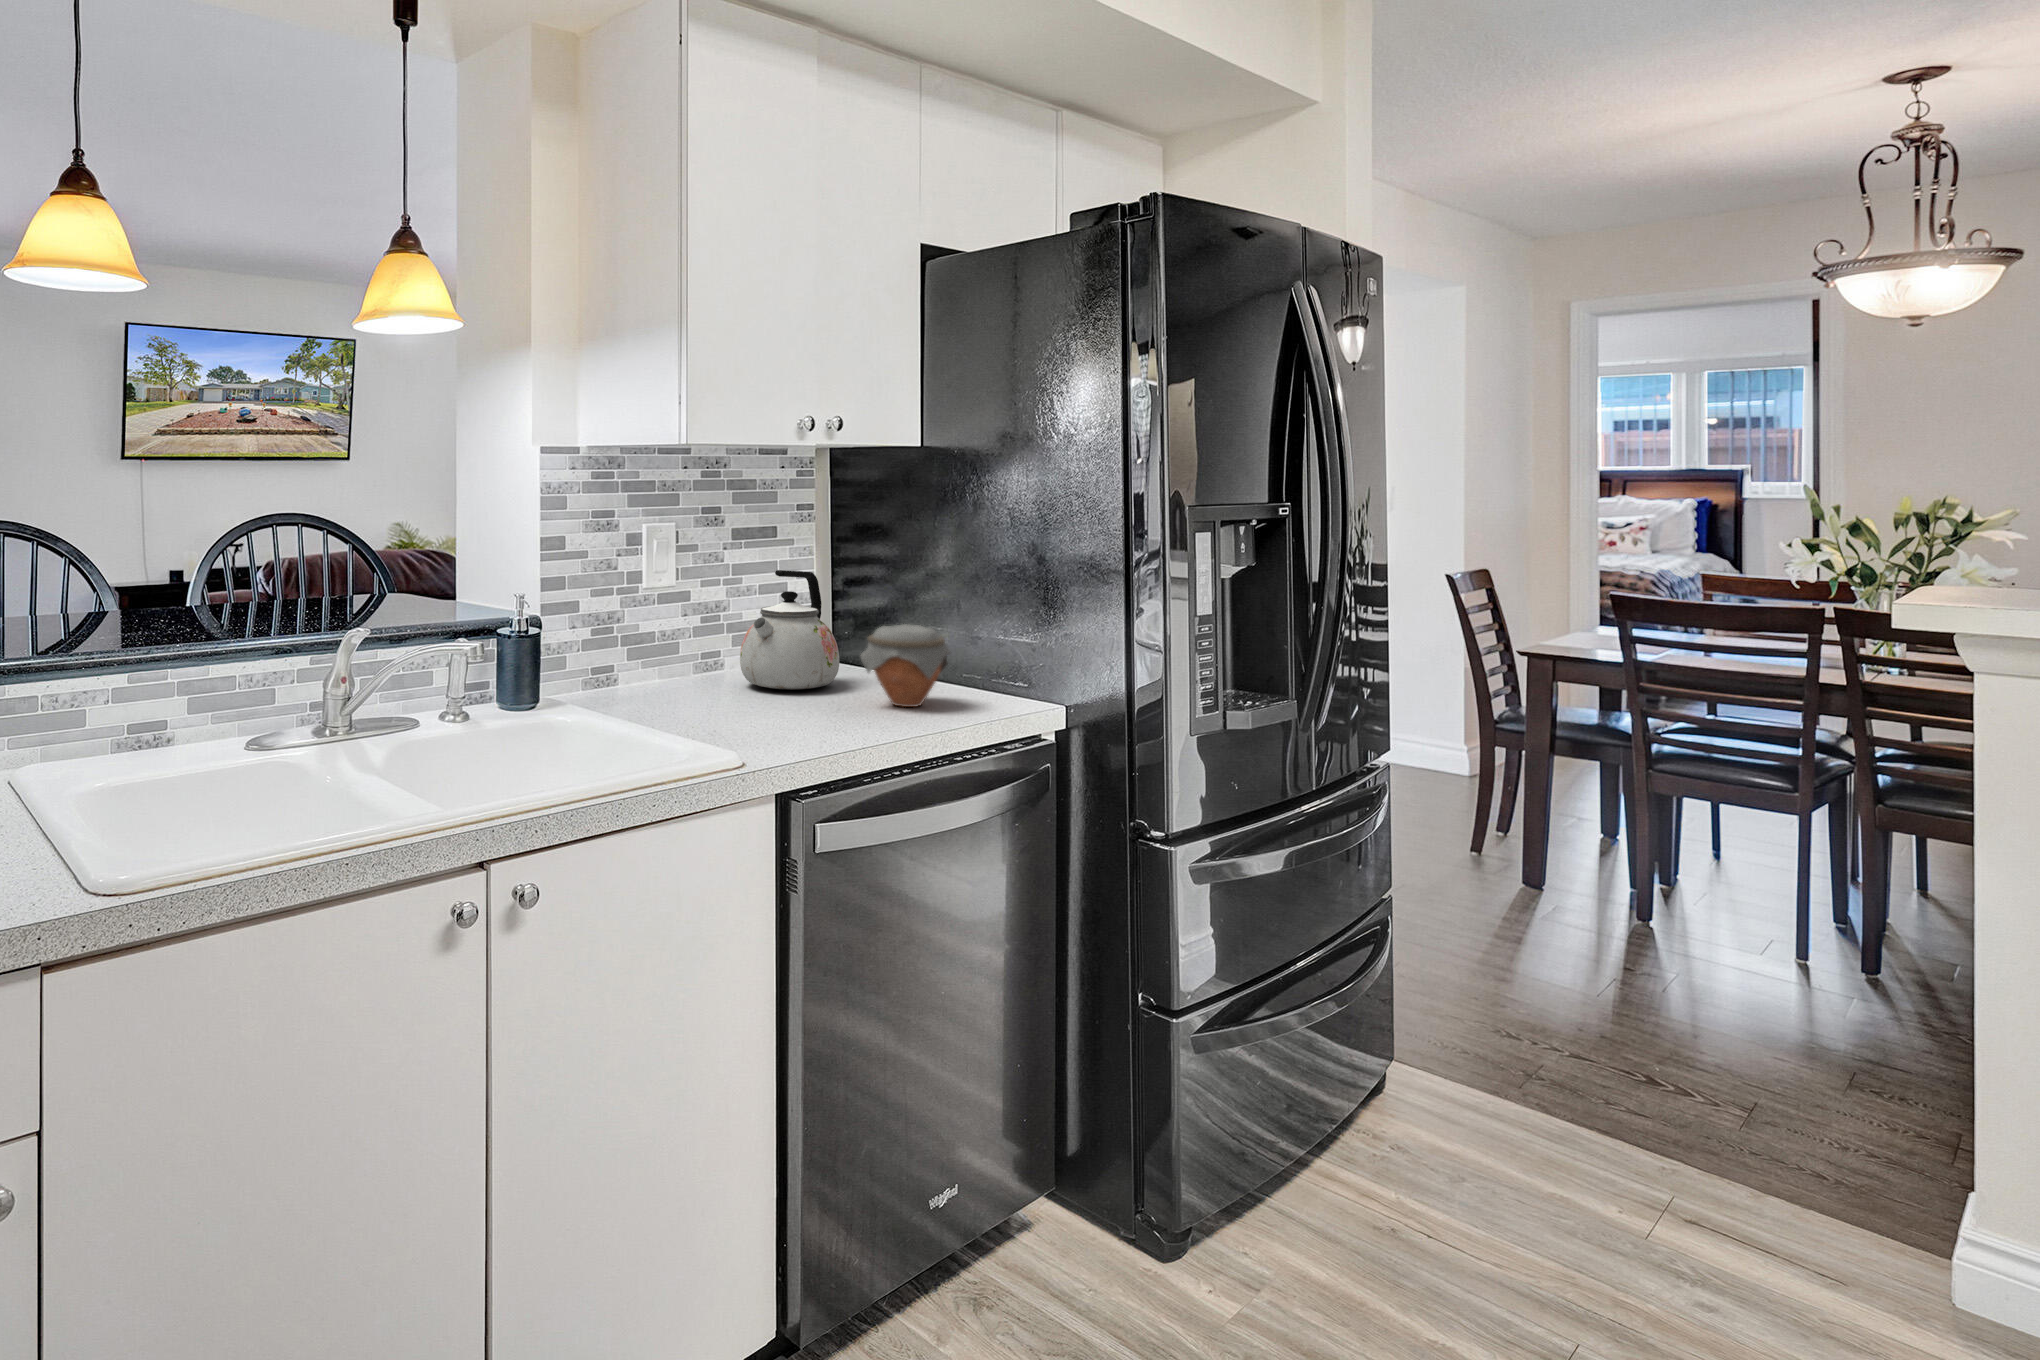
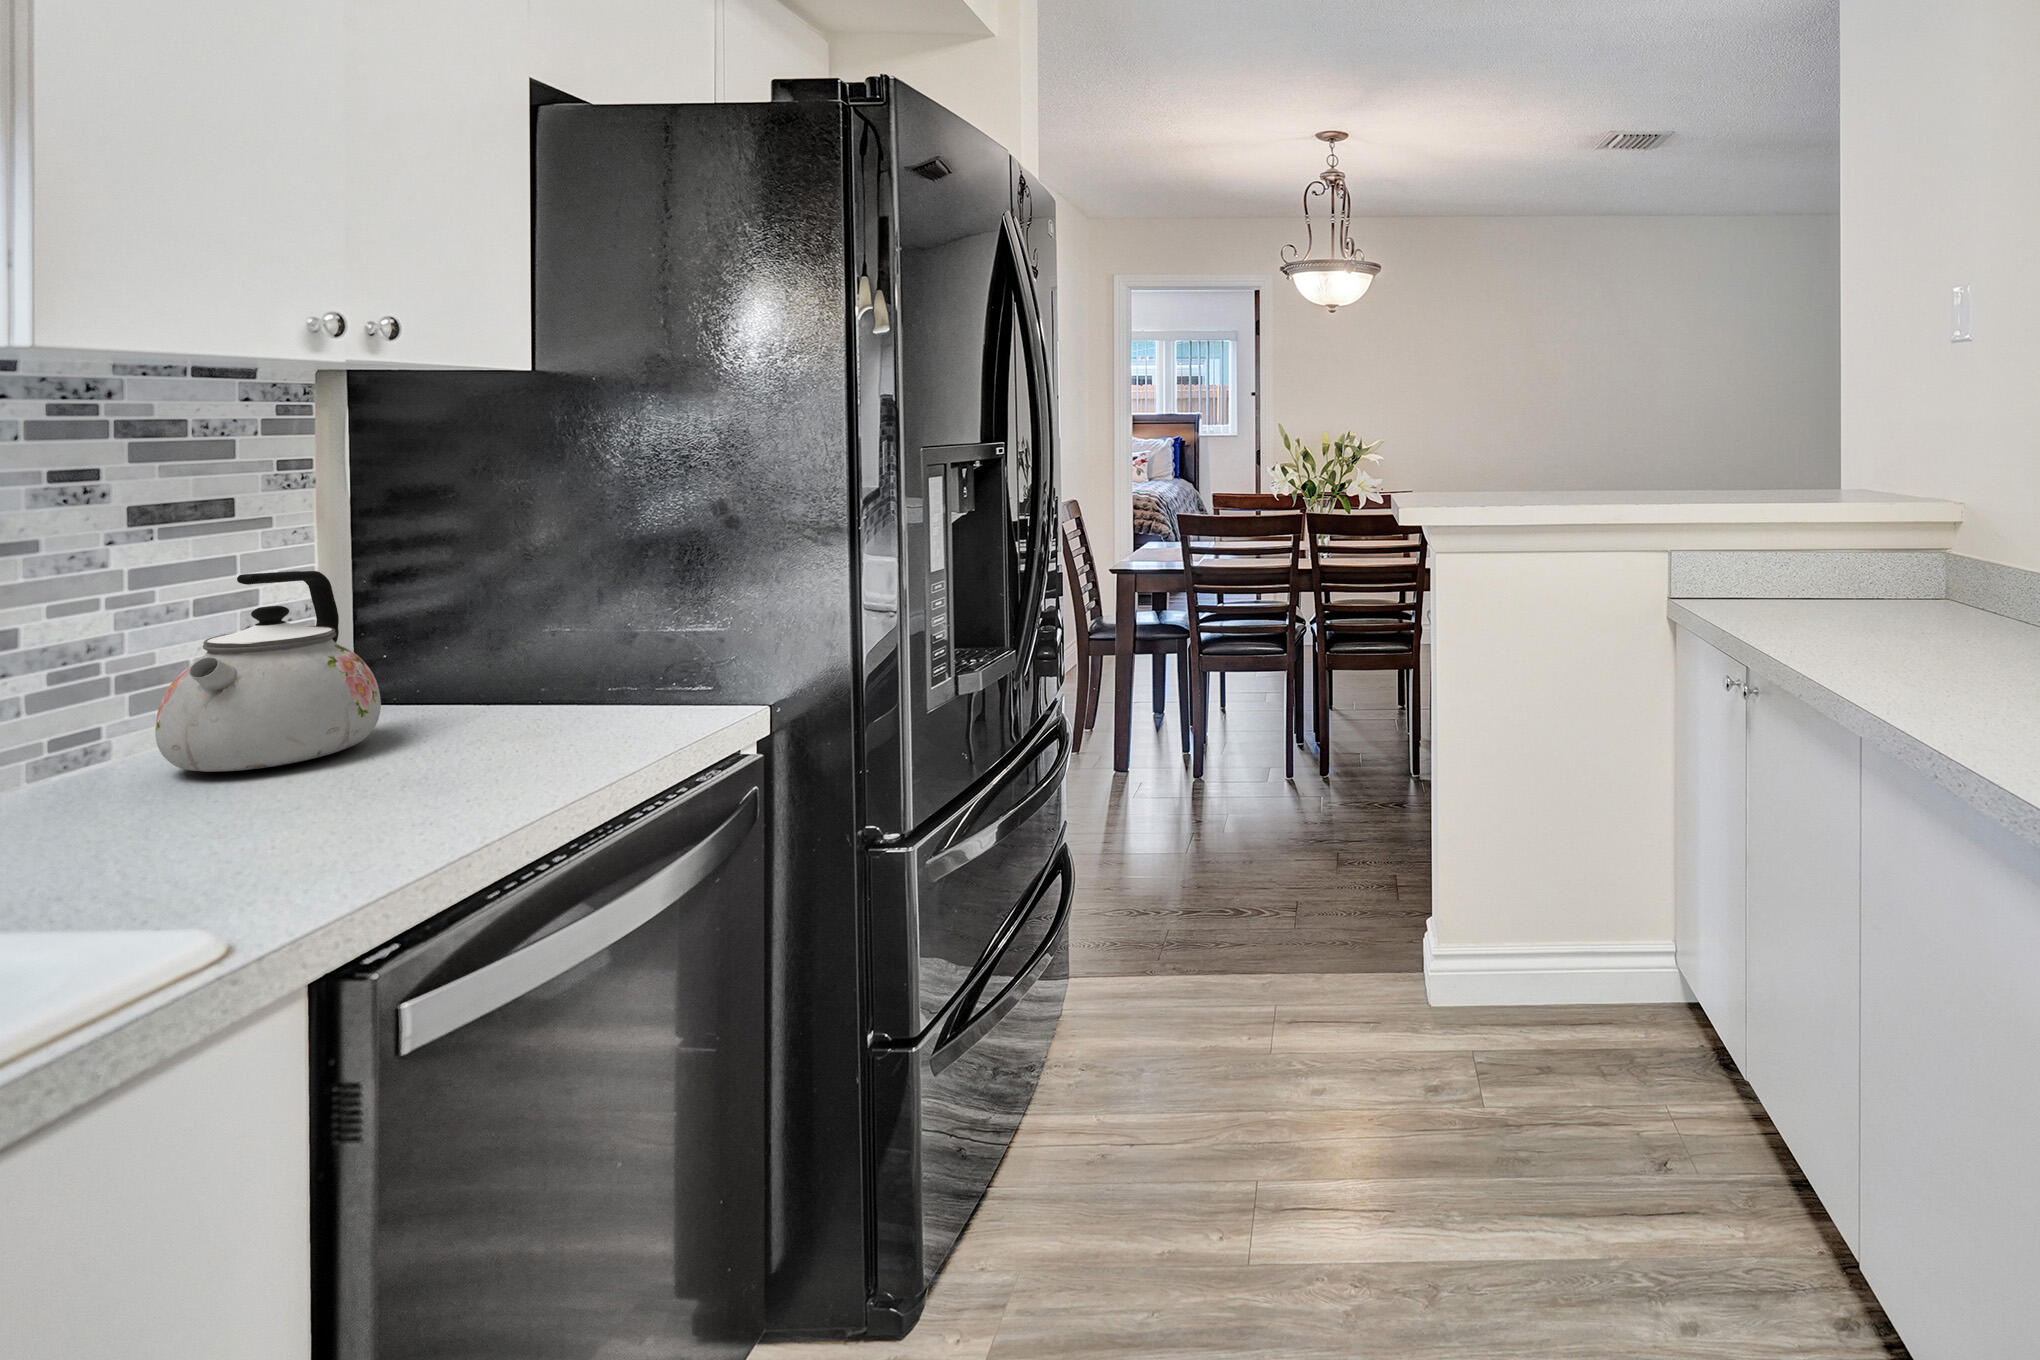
jar: present [861,624,951,707] -> none [431,633,595,757]

